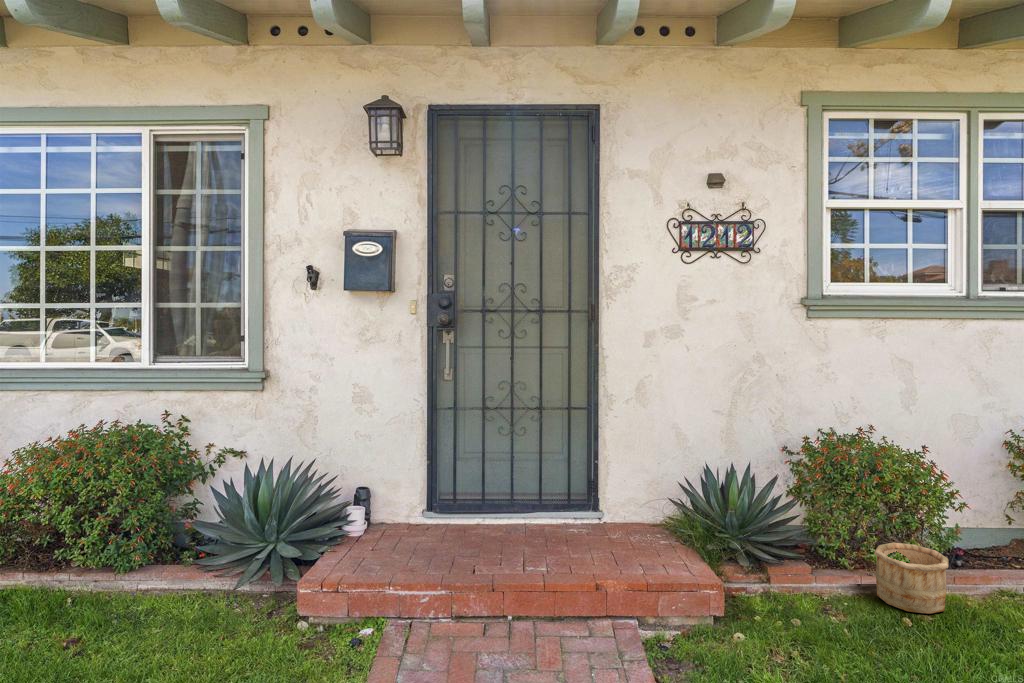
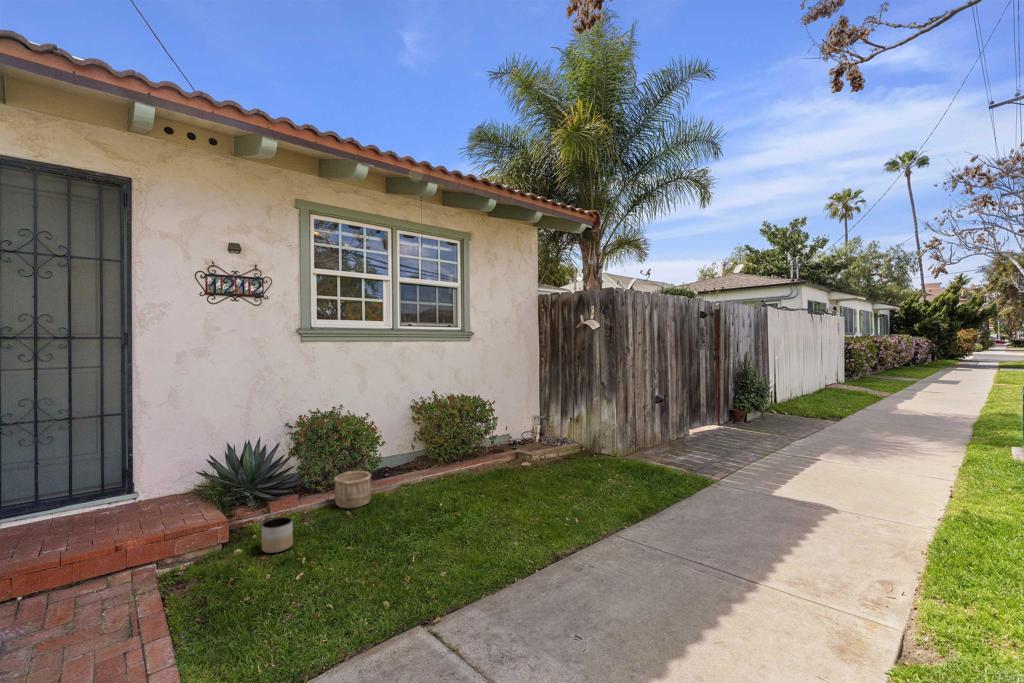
planter: none [777,601,827,663] -> present [261,517,293,553]

